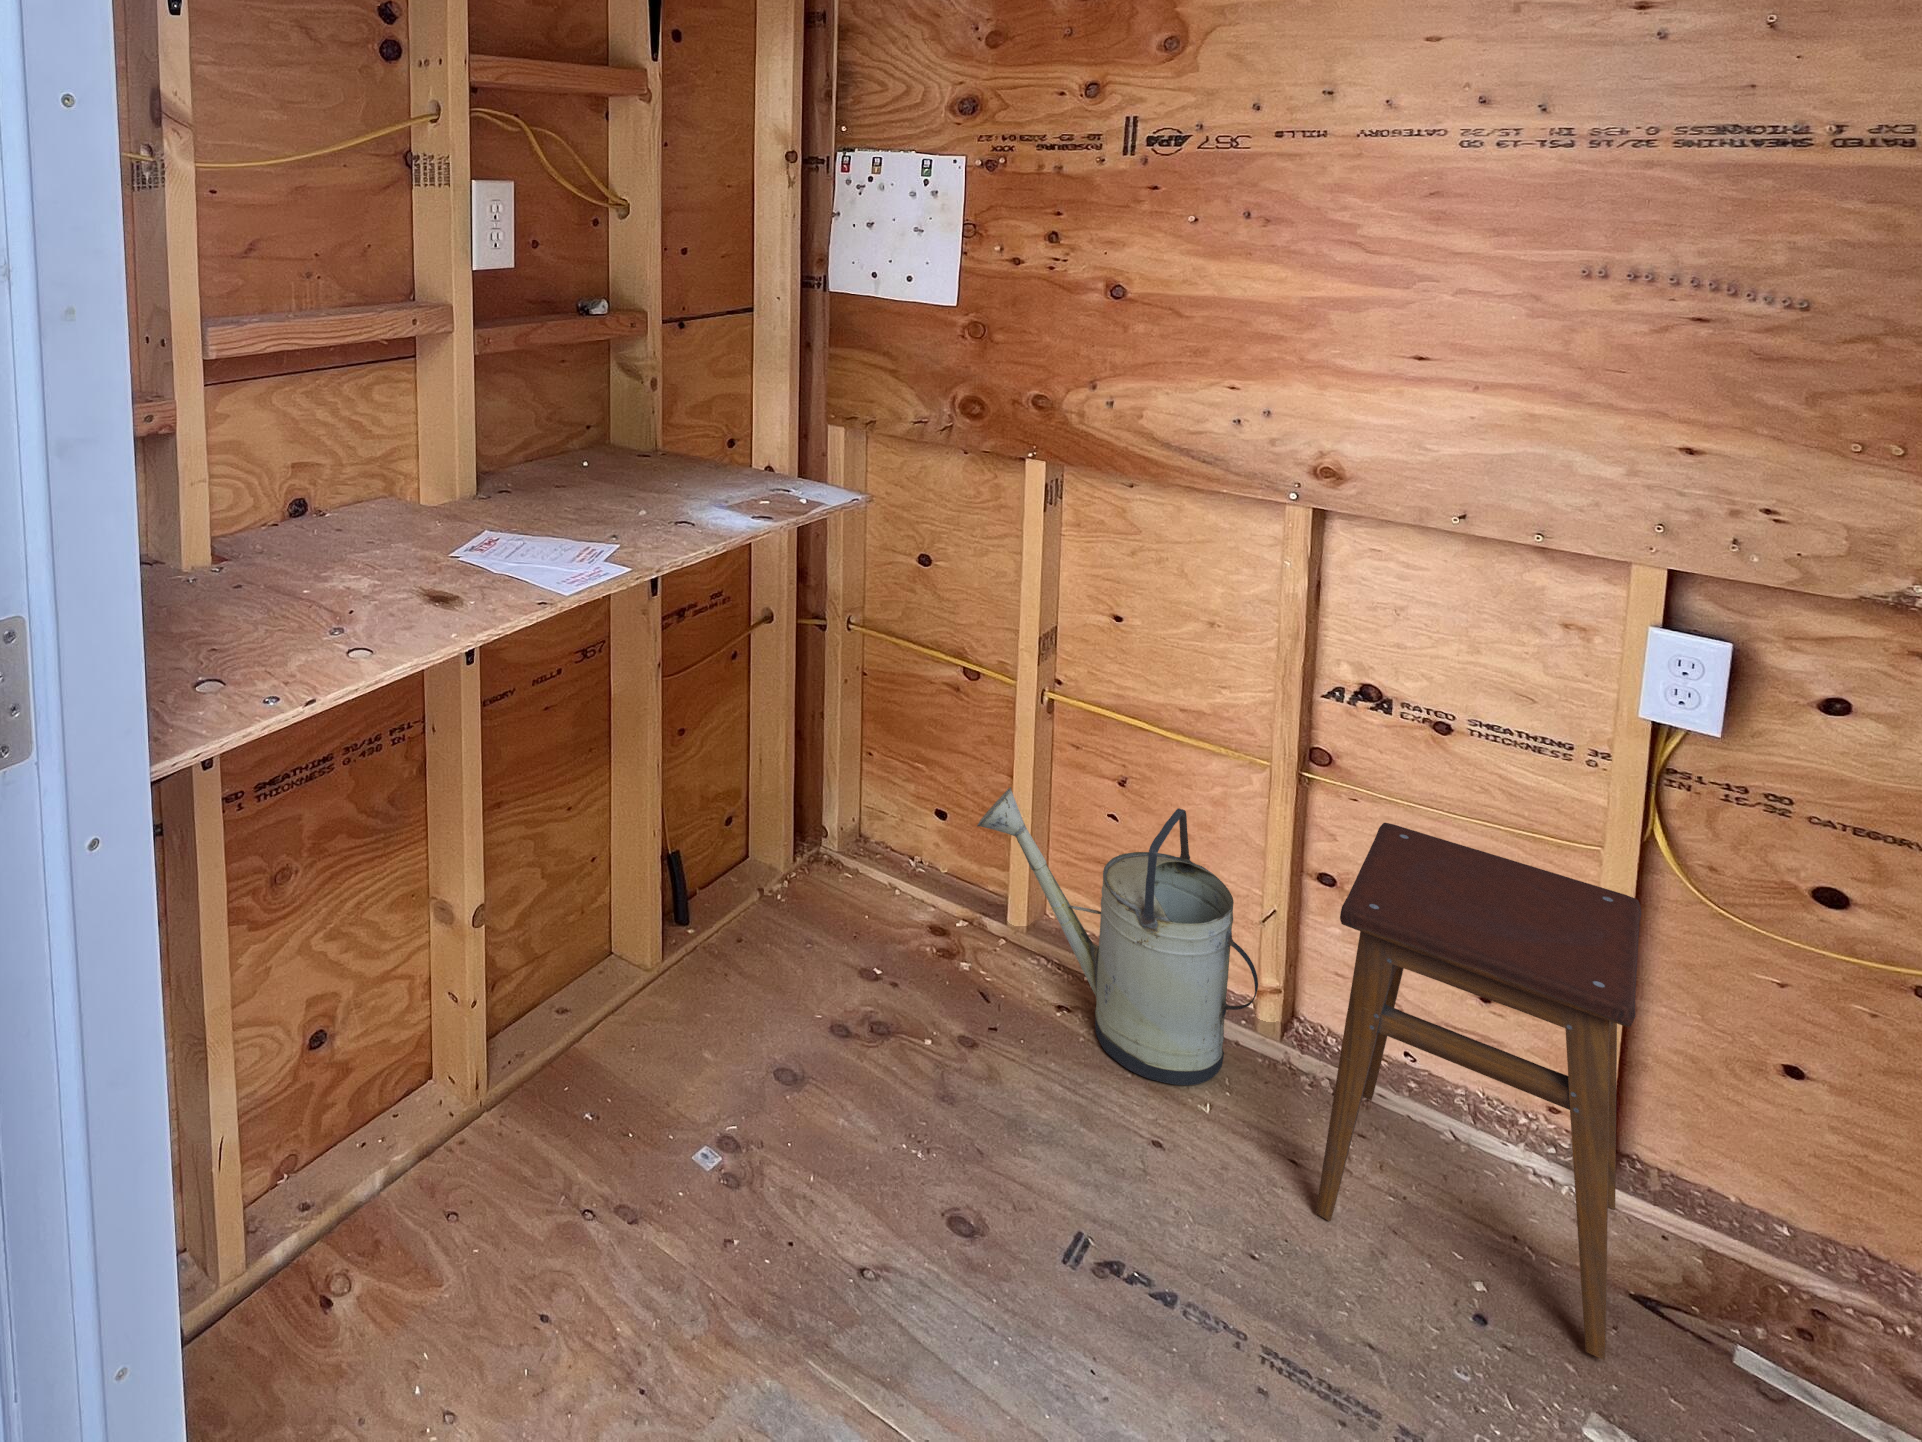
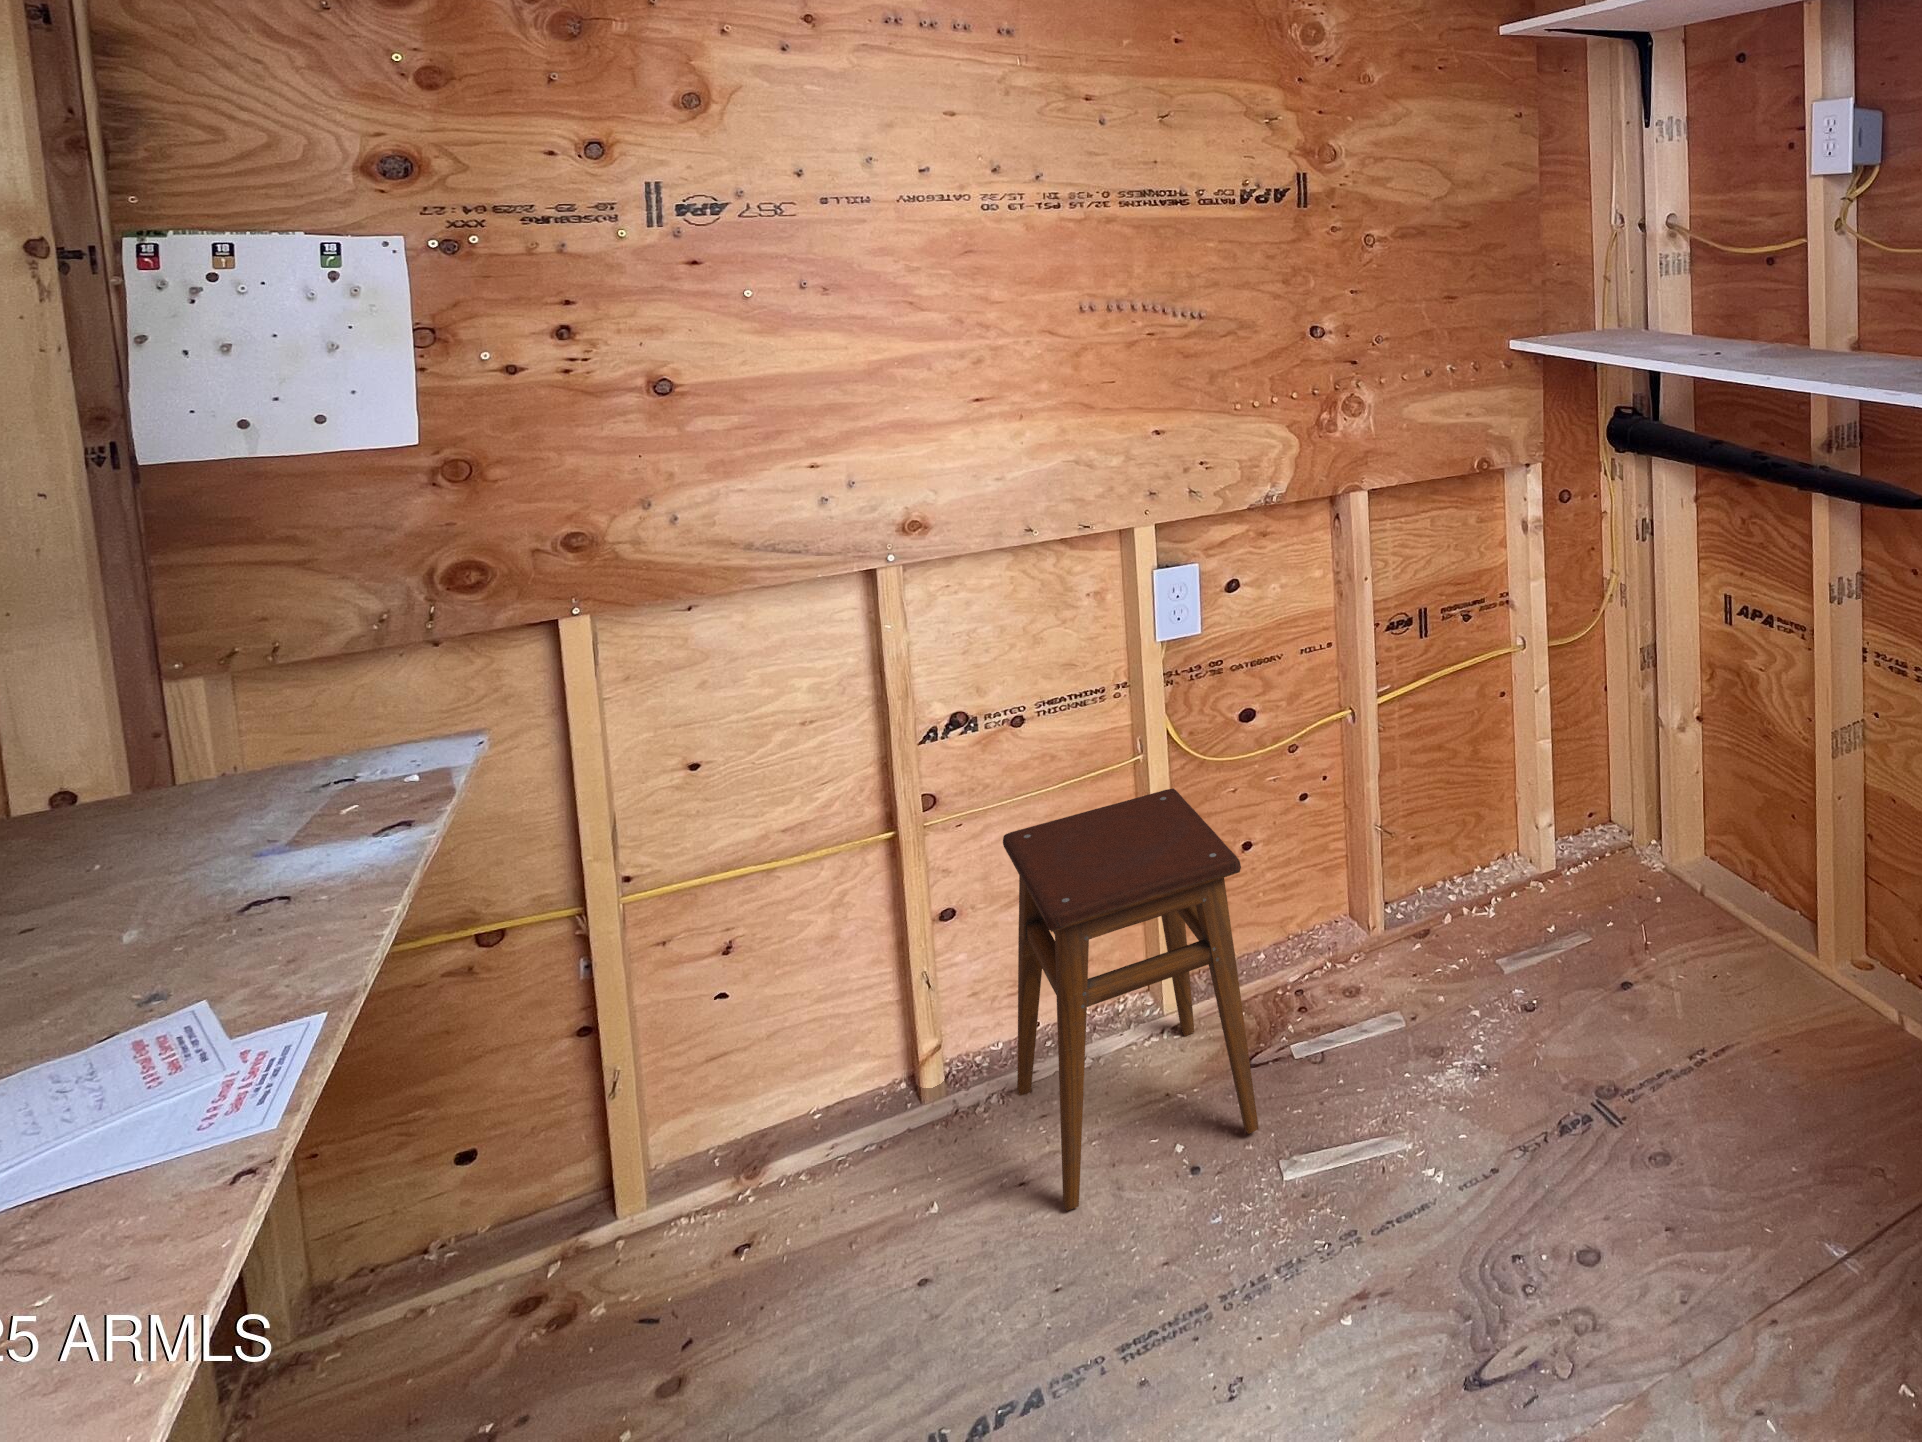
watering can: present [977,787,1258,1085] -> none [590,935,946,1251]

